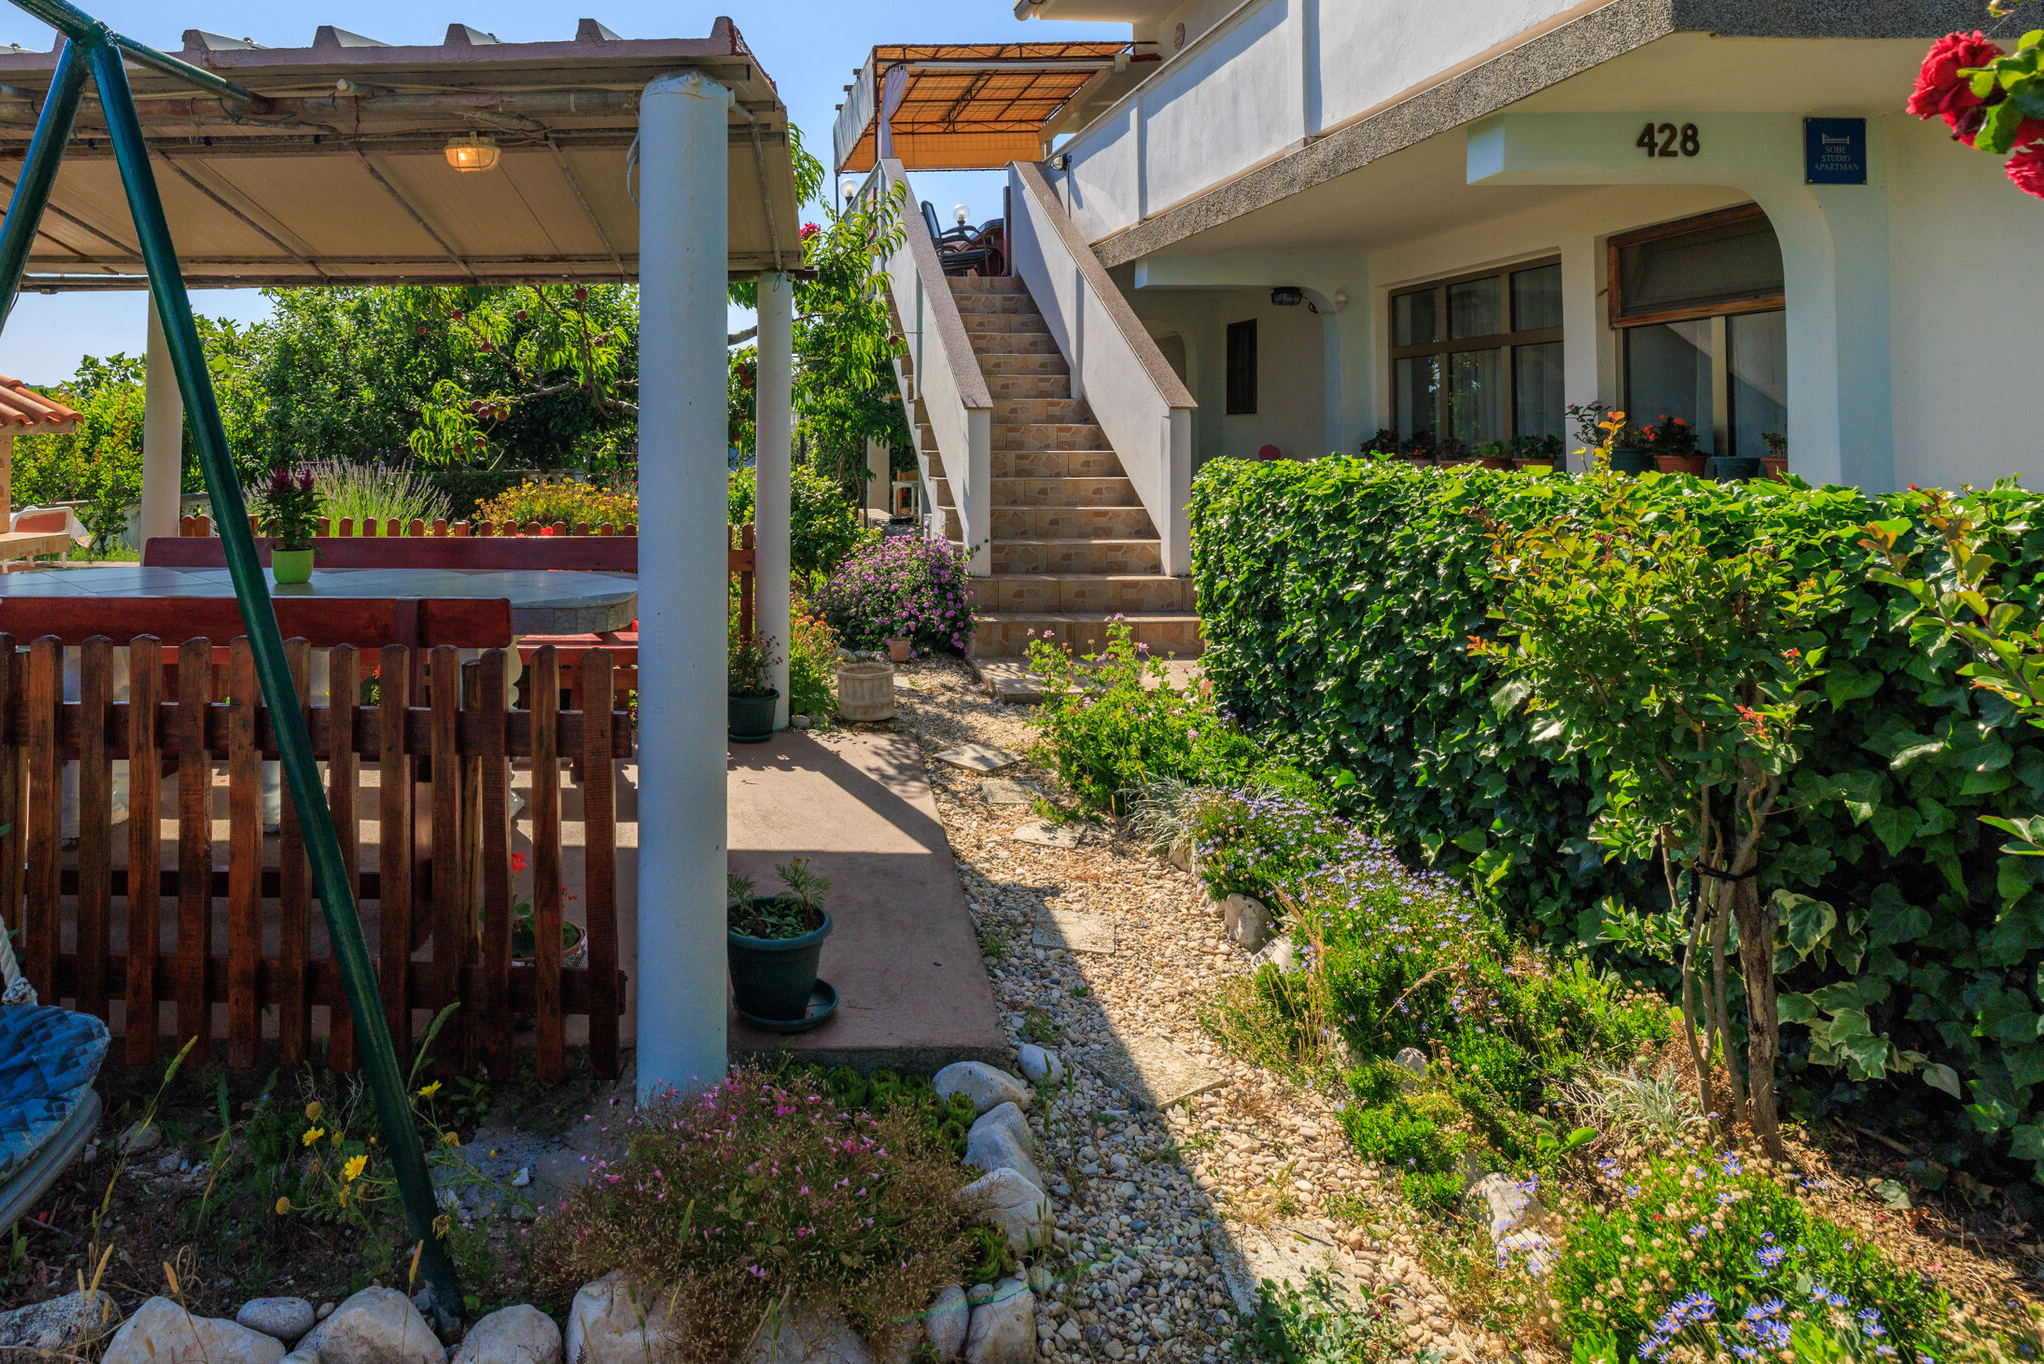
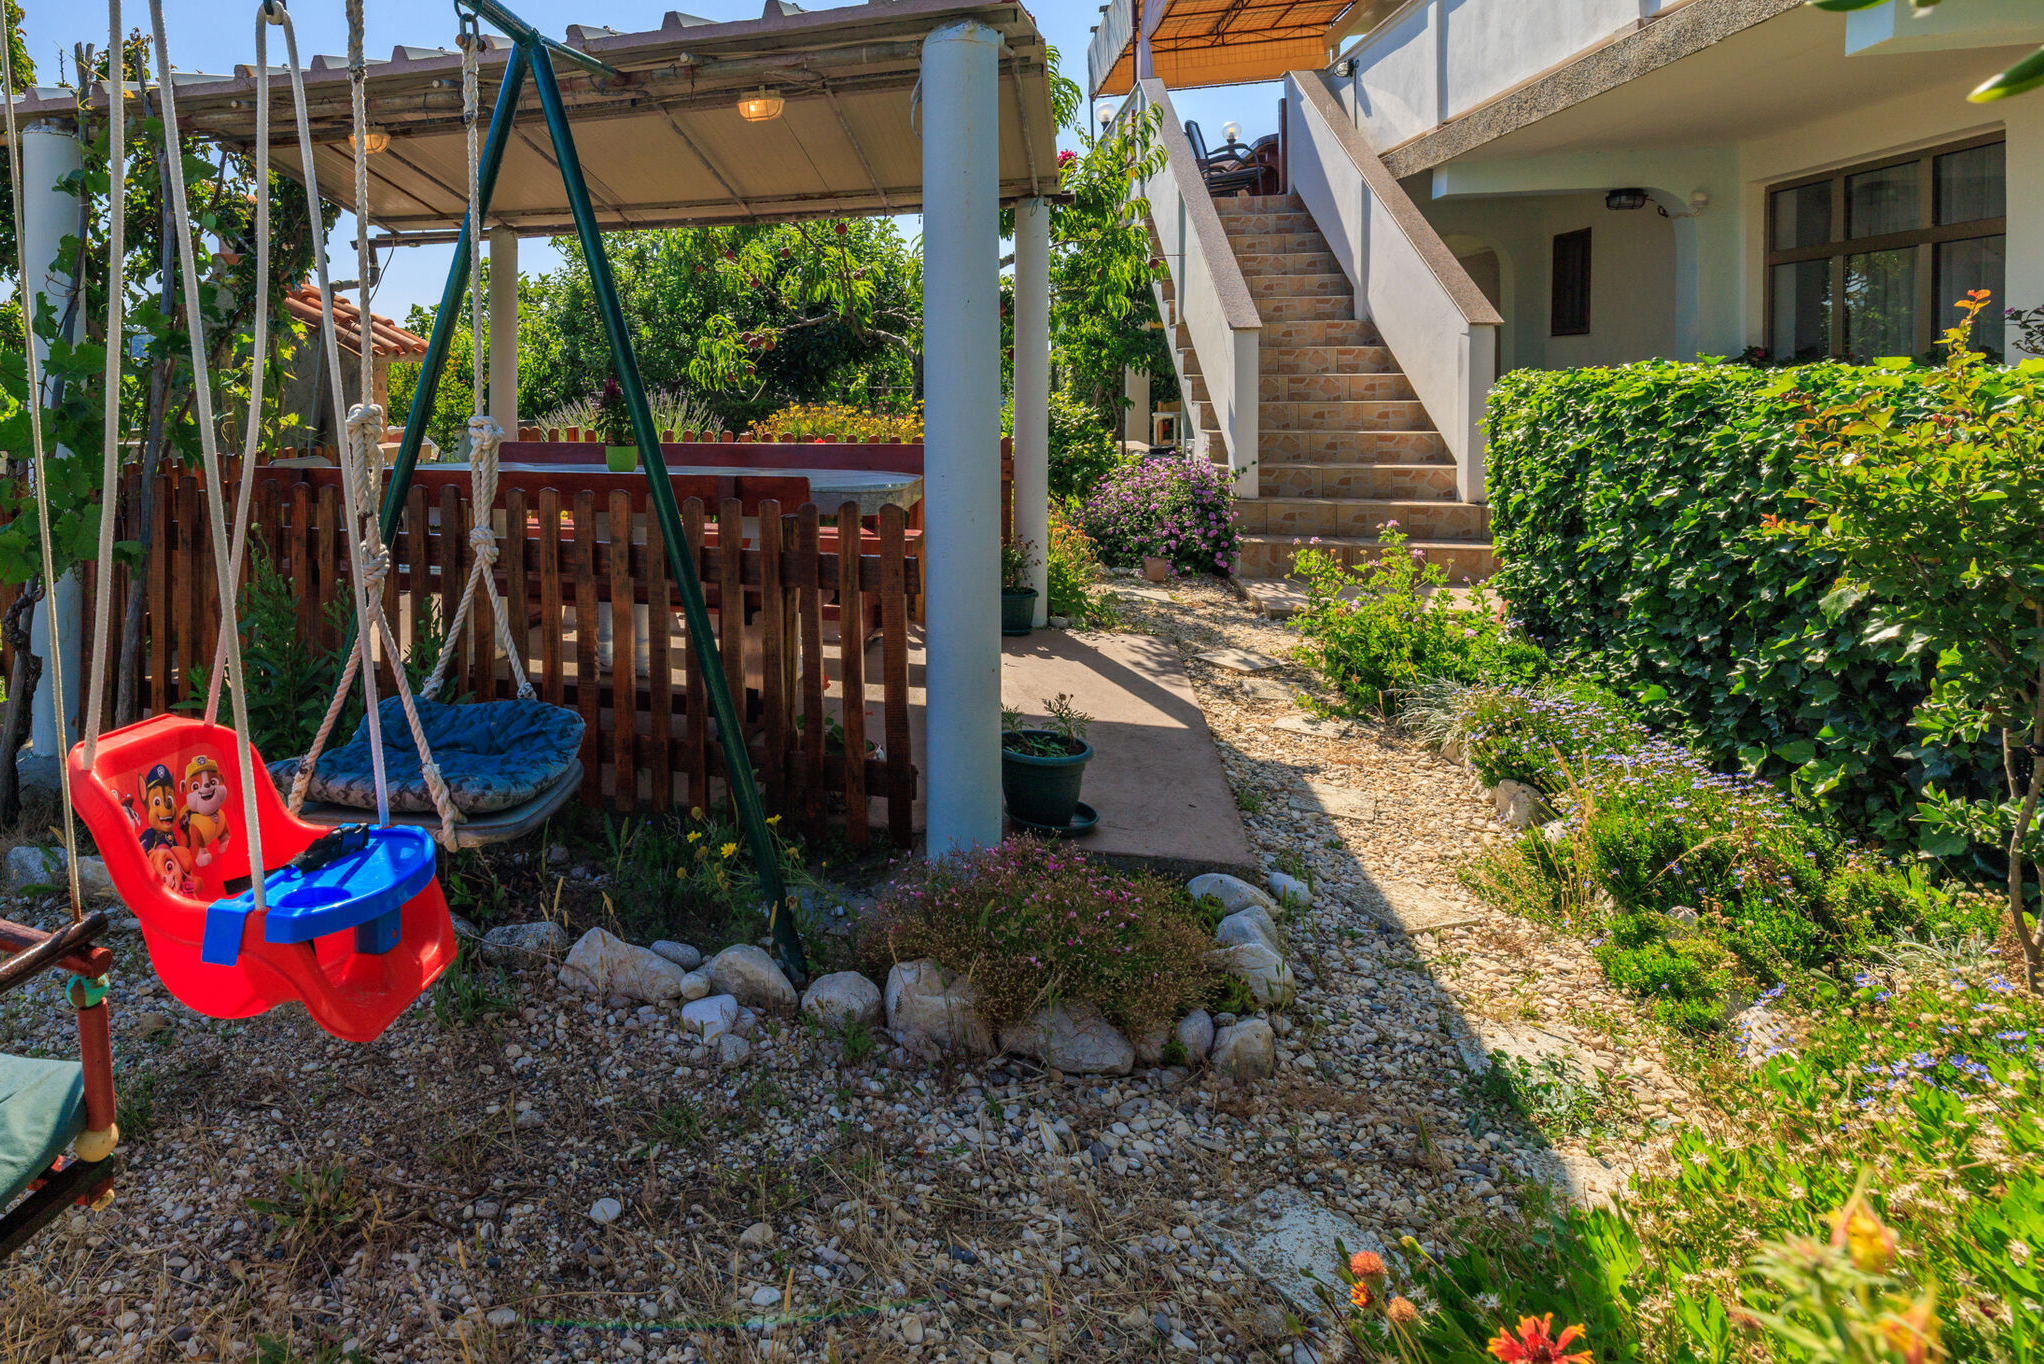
wooden bucket: present [836,663,895,721] -> none [1091,573,1152,626]

